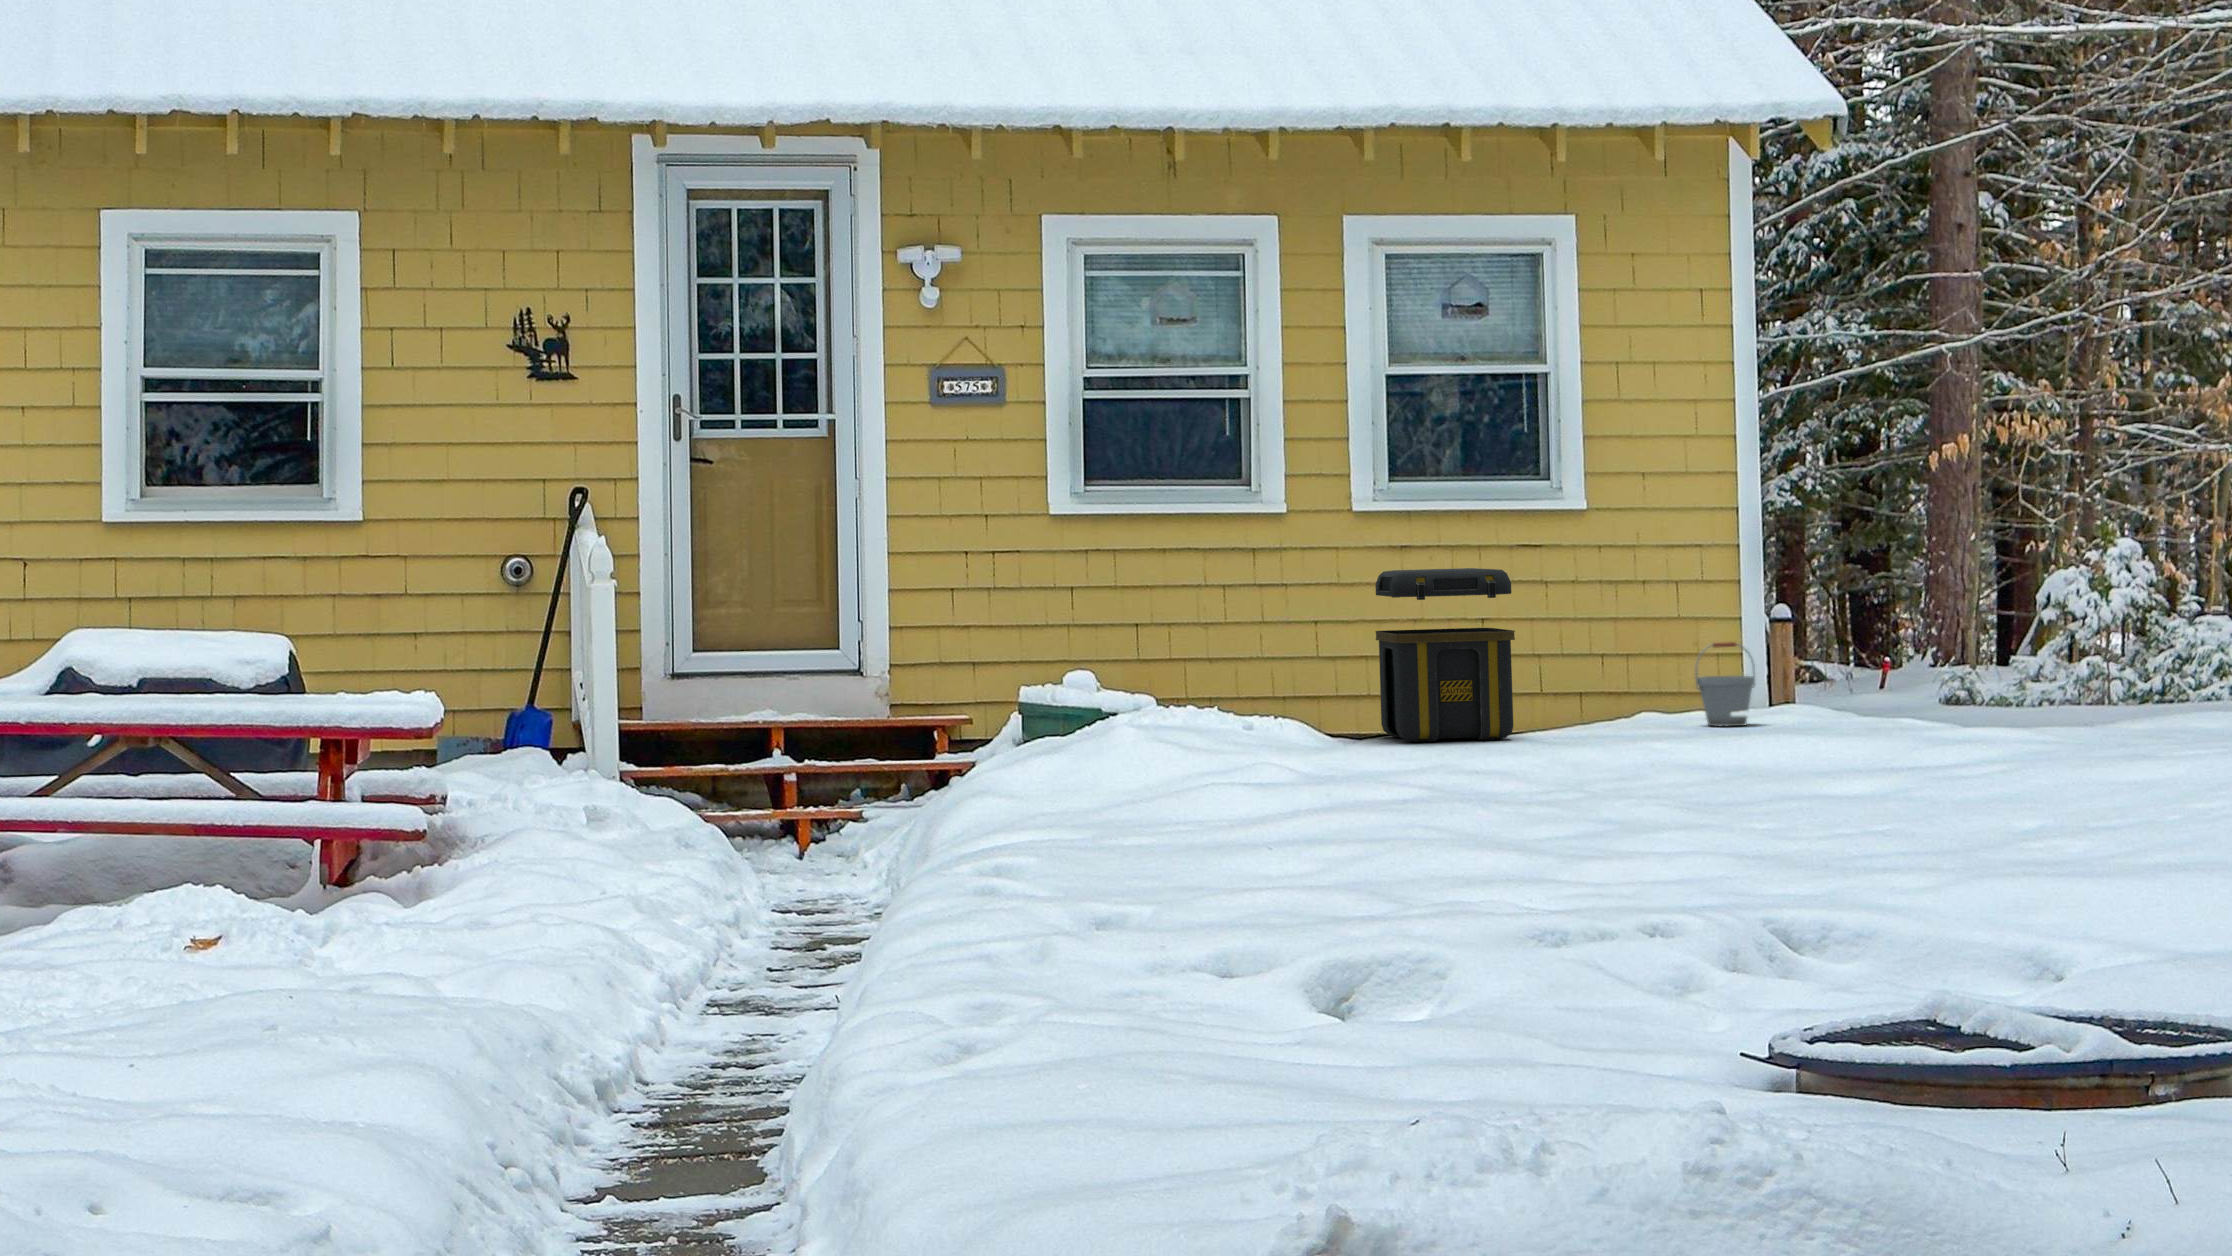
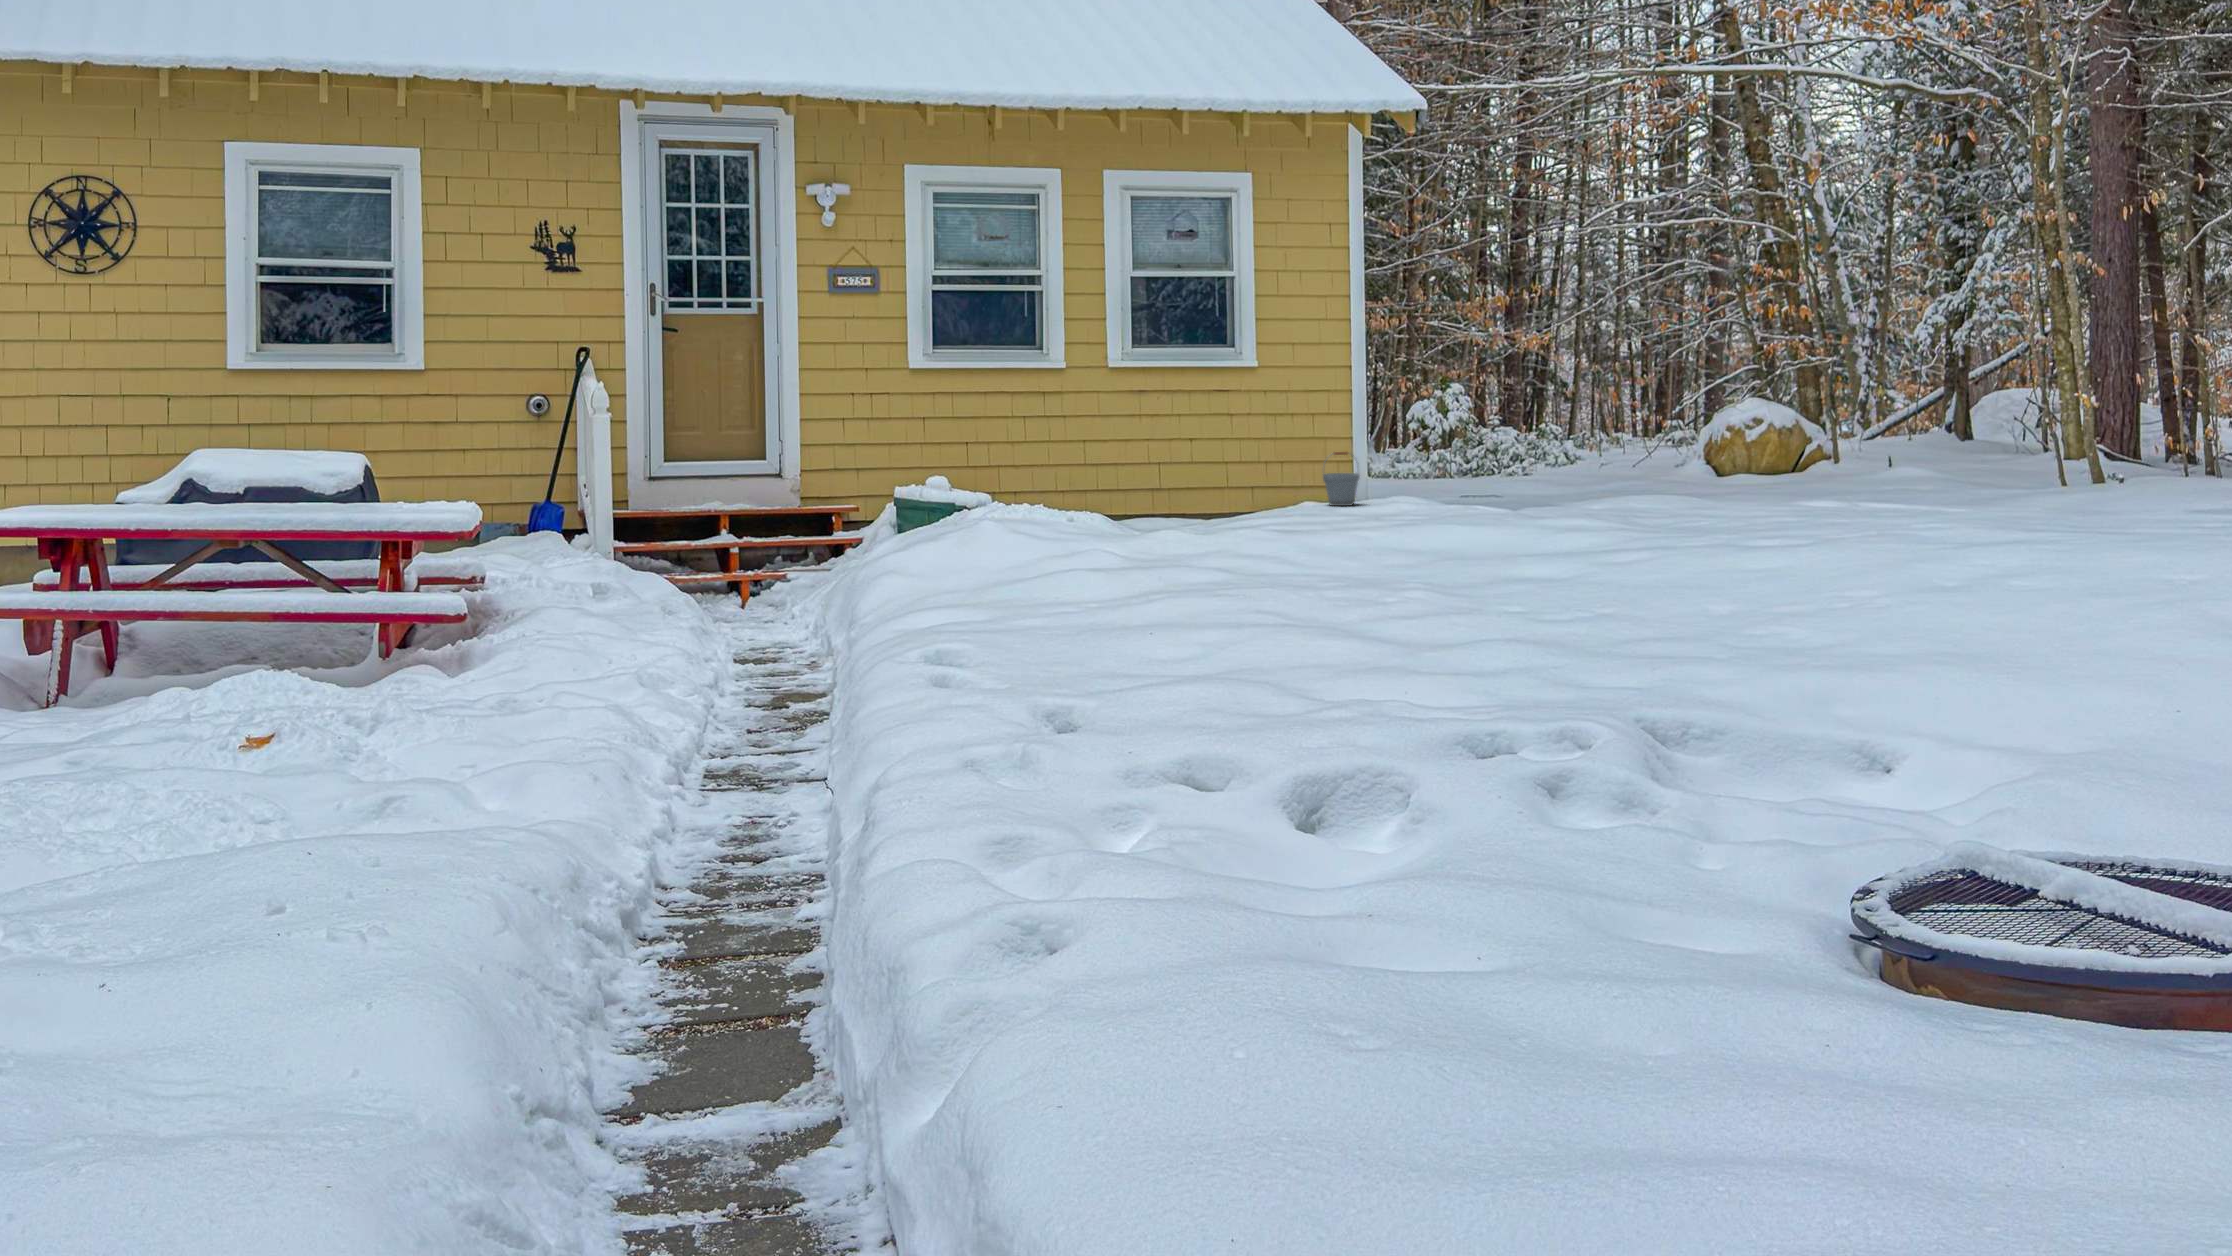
toolbox: present [1375,568,1515,742] -> none [1122,404,1217,519]

